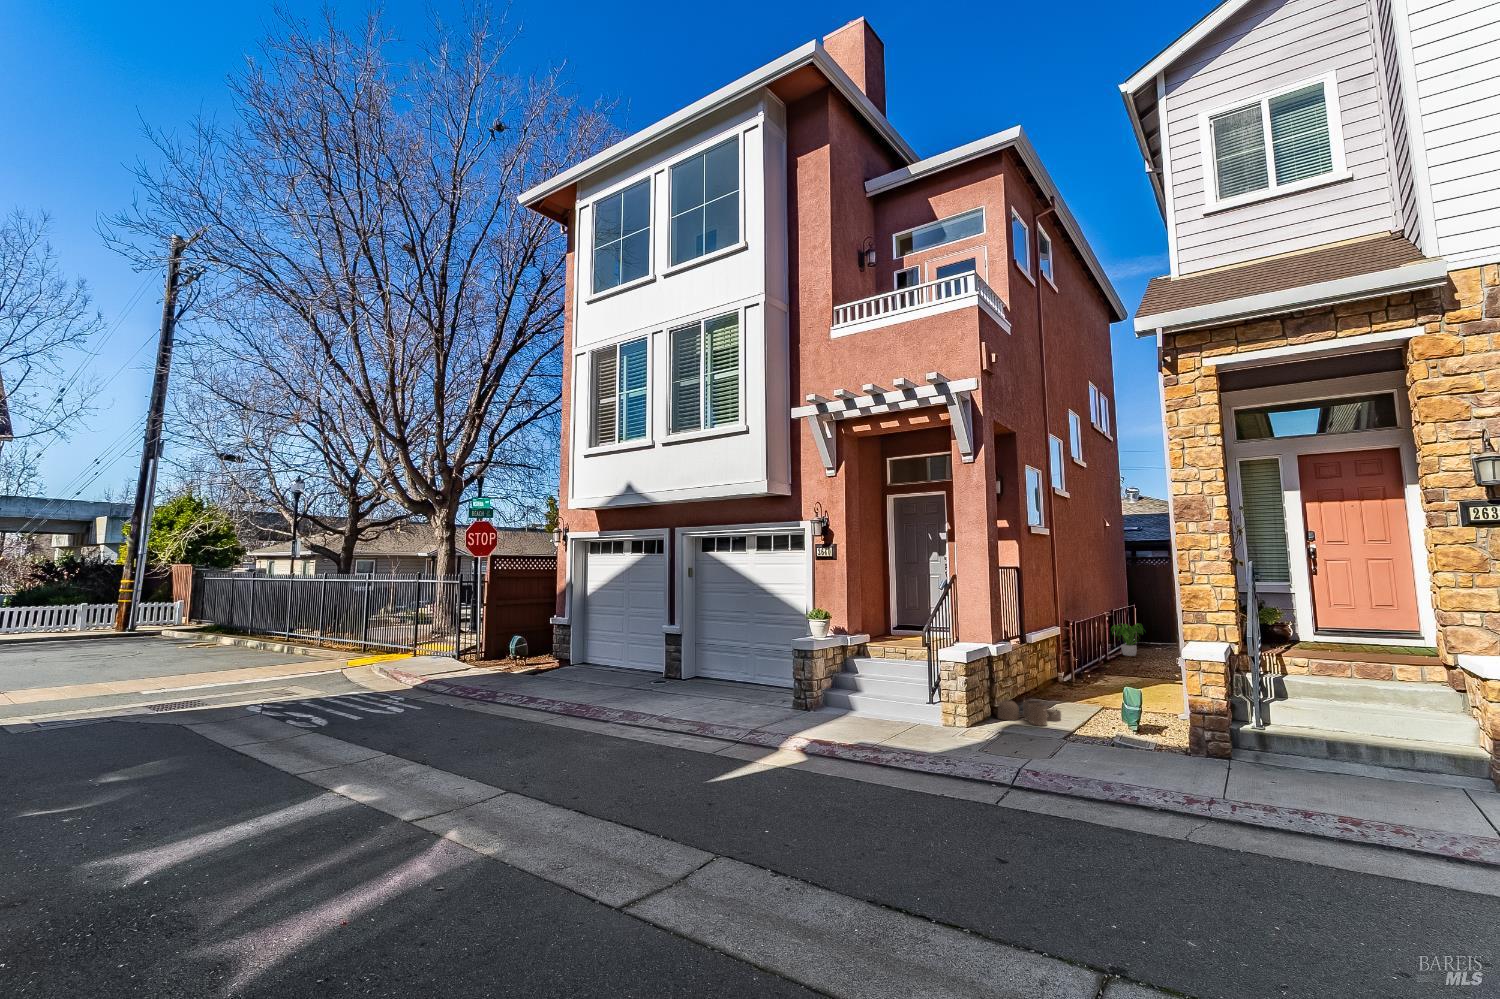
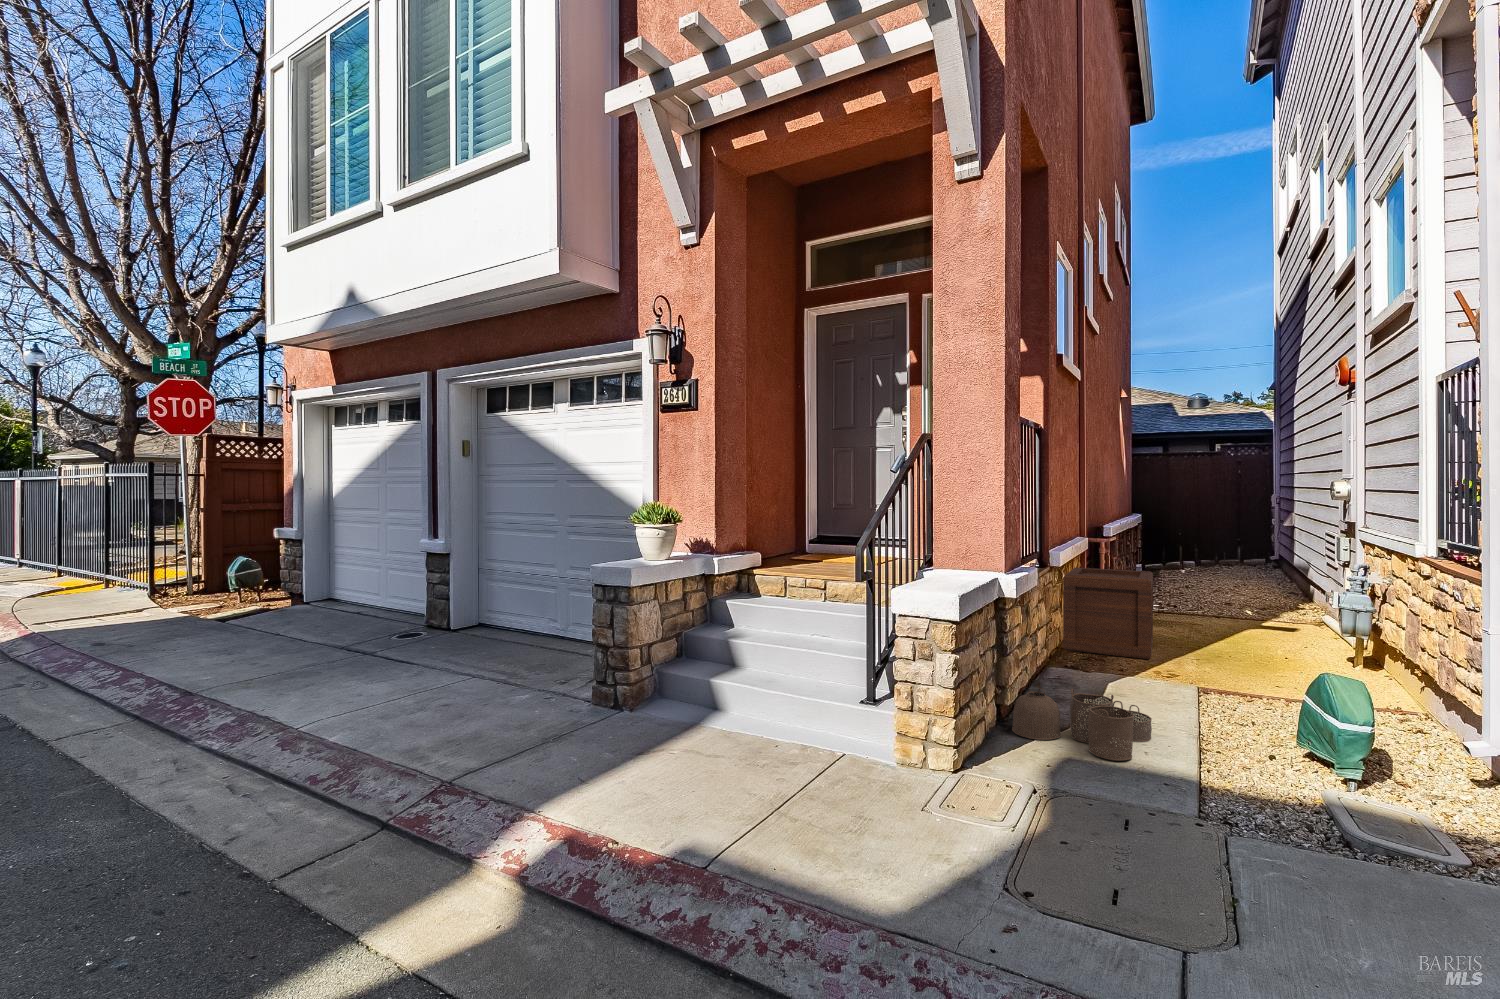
potted plant: present [1111,623,1146,656] -> none [1126,532,1177,578]
wooden crate: none [1039,645,1095,695] -> present [1063,568,1153,659]

